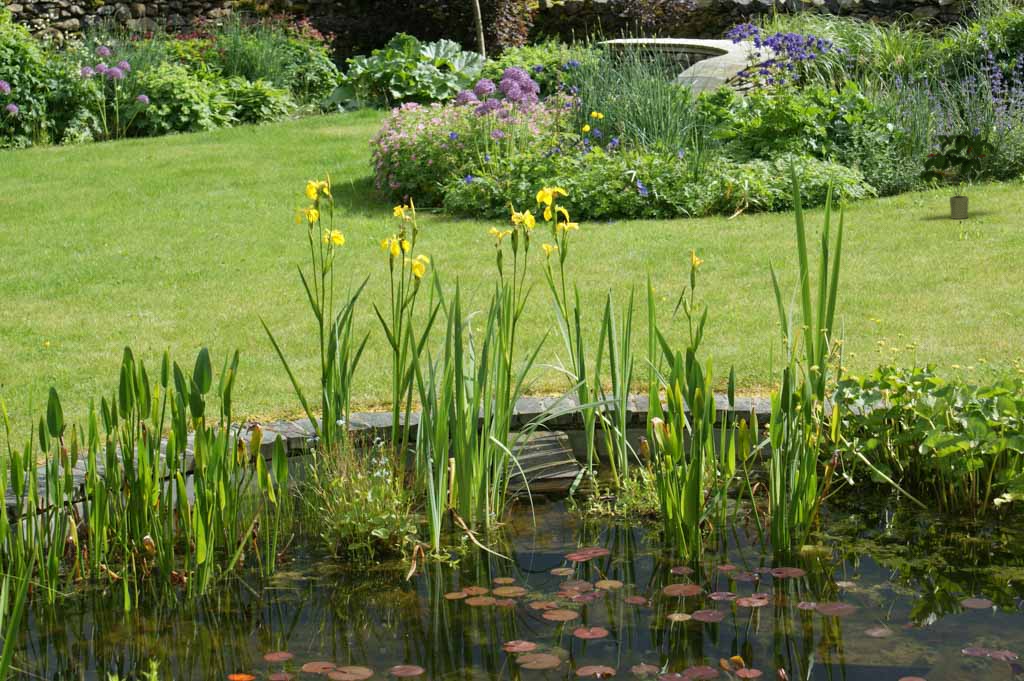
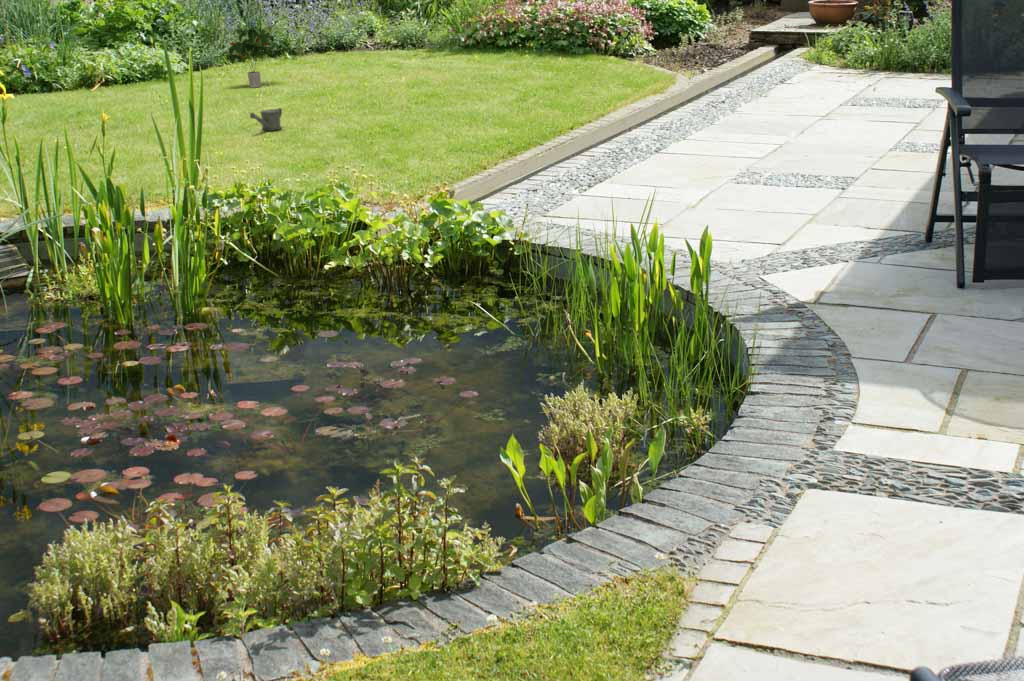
watering can: none [935,251,986,284] -> present [250,108,282,131]

